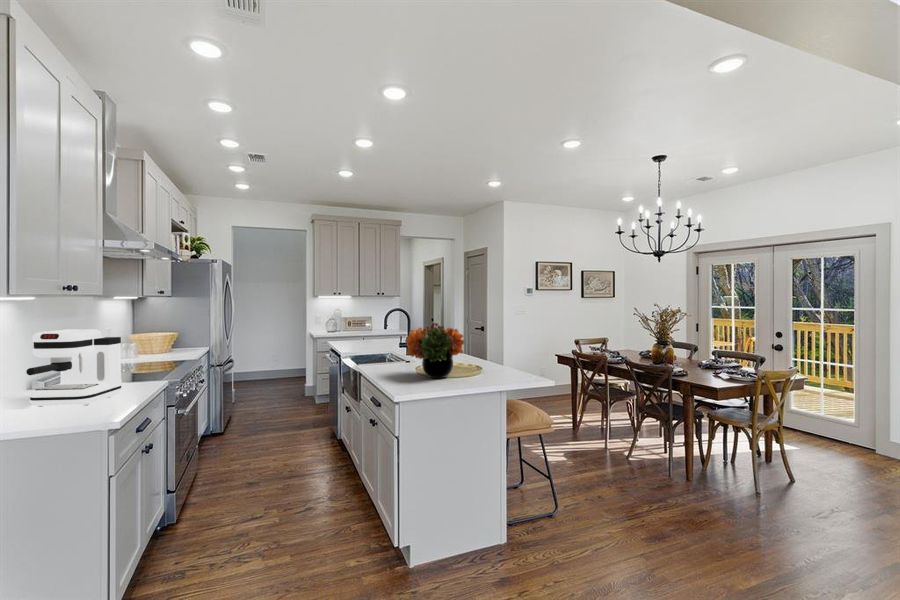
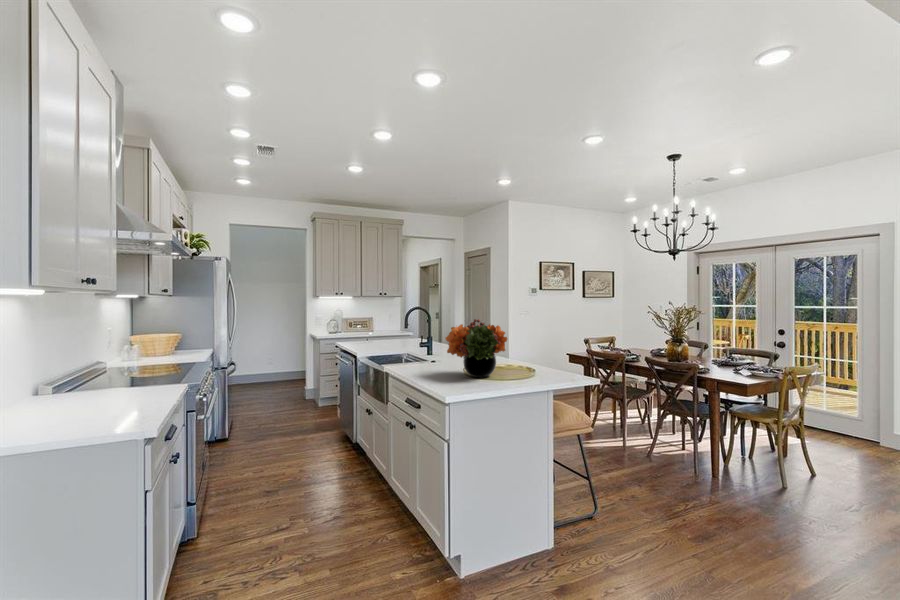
coffee maker: present [26,329,122,407] -> none [44,327,145,414]

